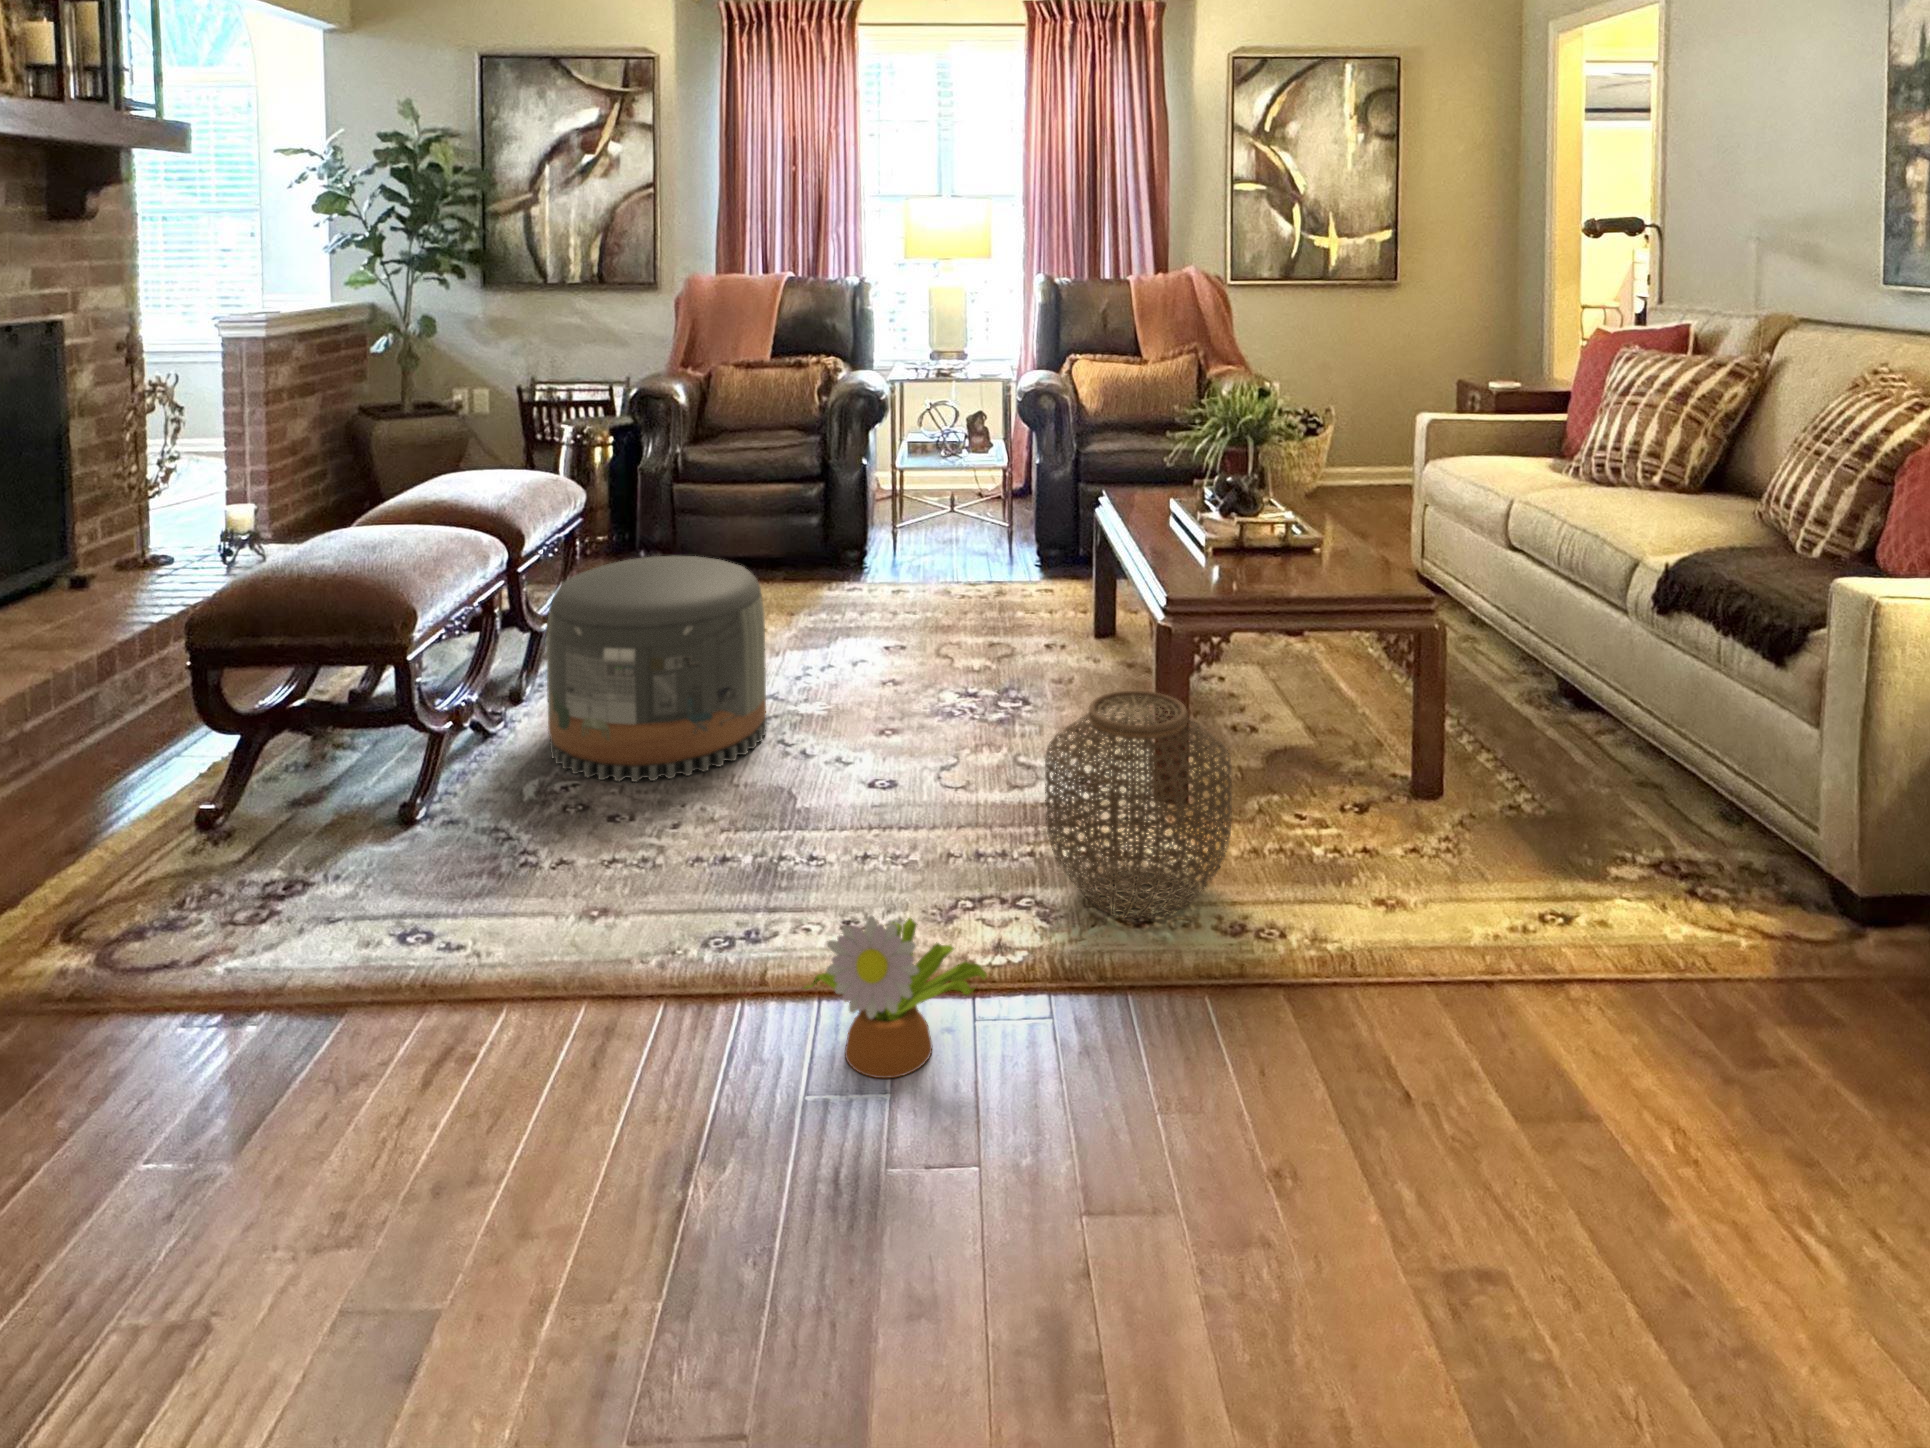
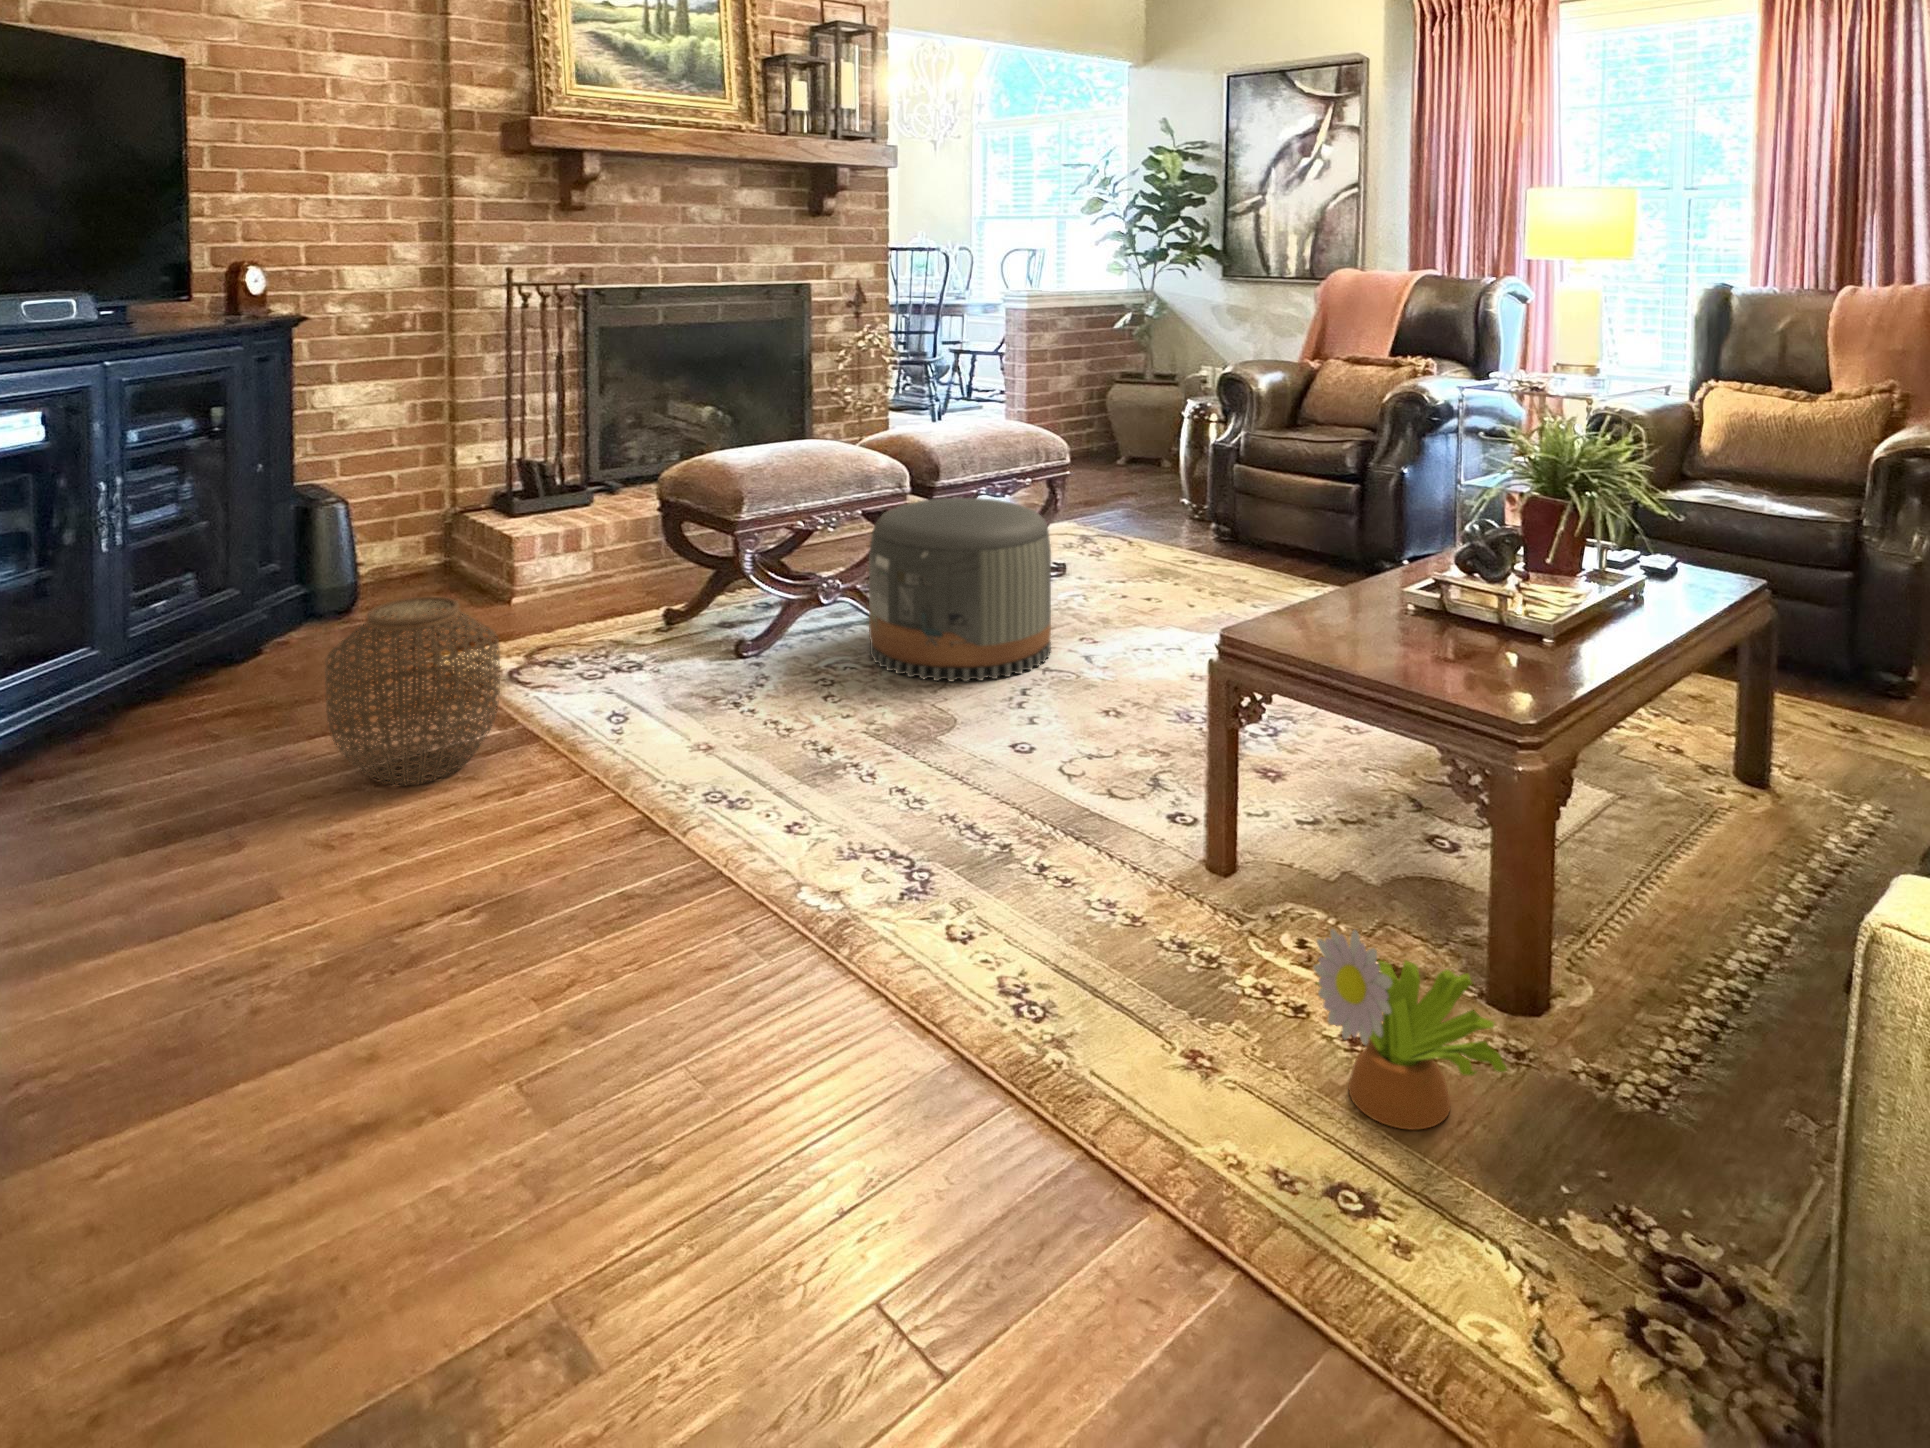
woven basket: present [1045,691,1232,919] -> present [325,597,500,786]
decorative plant: present [802,915,987,1078] -> present [1313,929,1507,1130]

